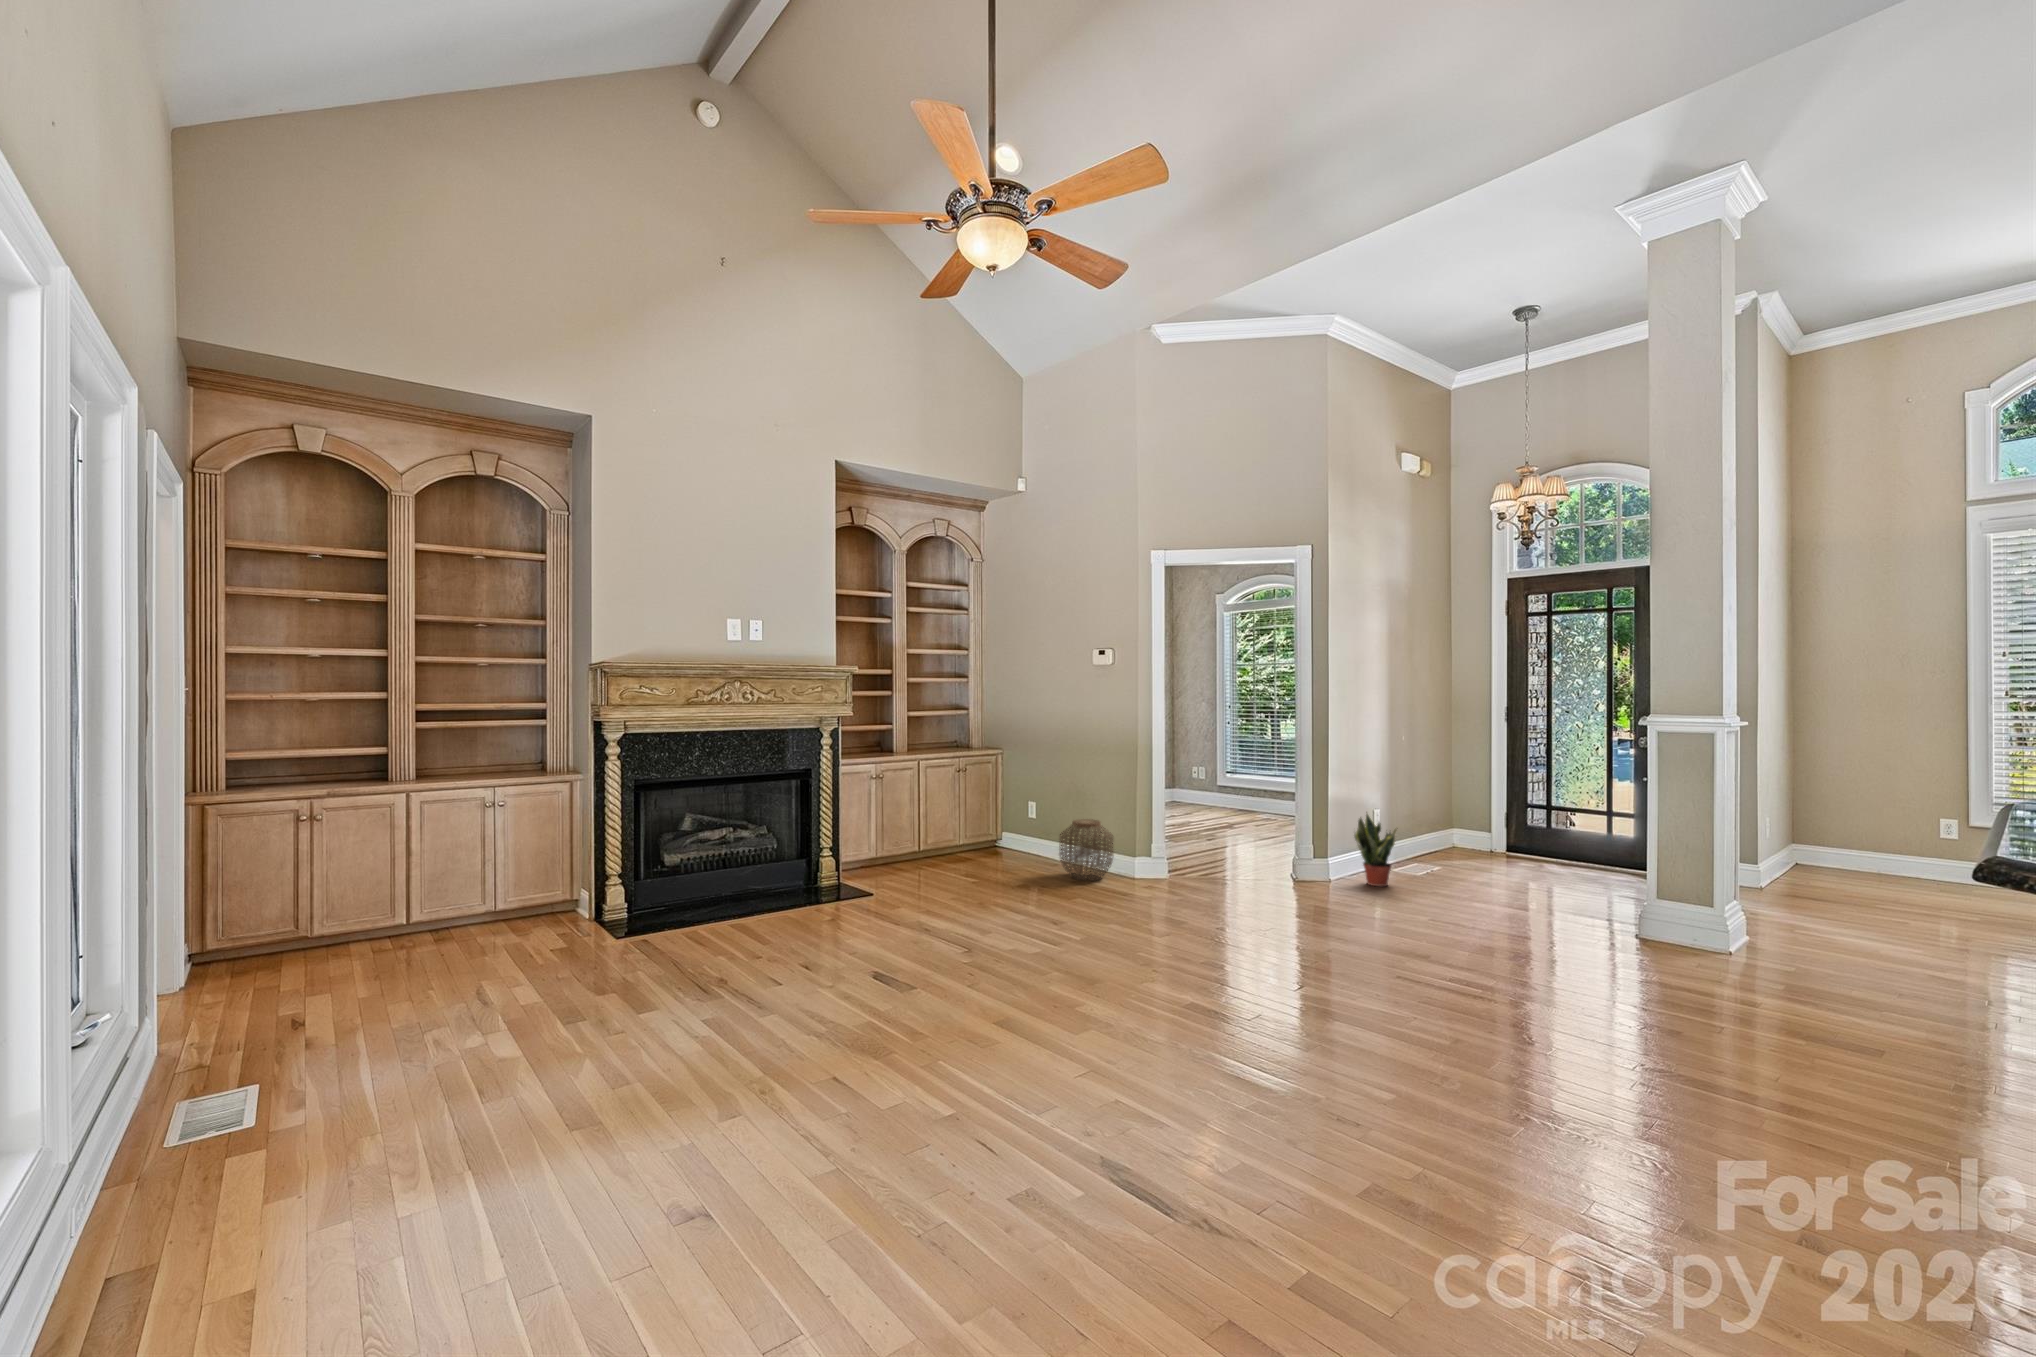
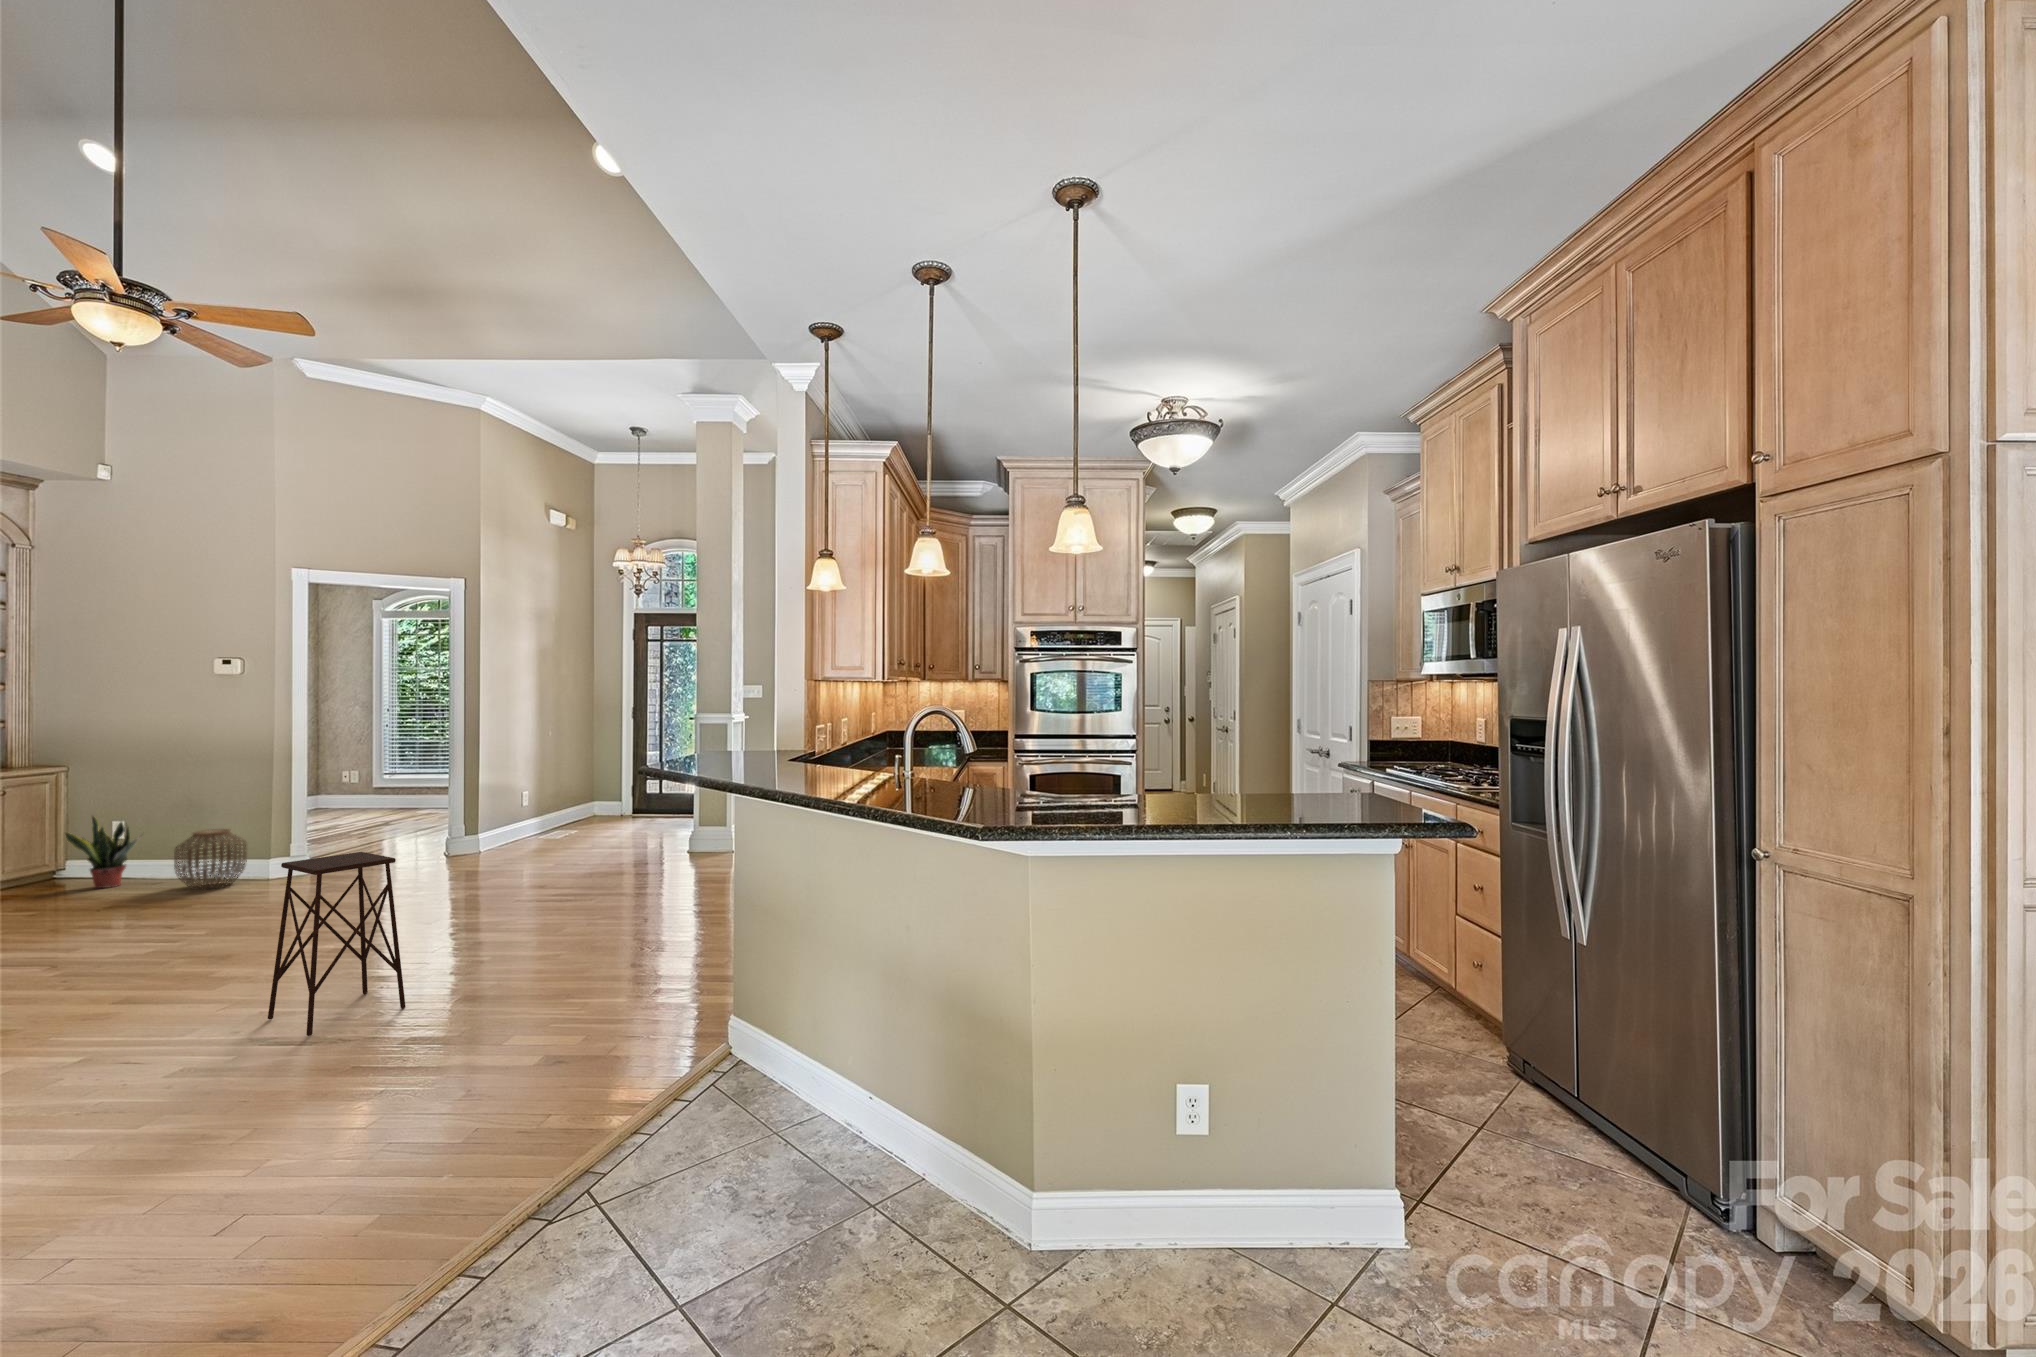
potted plant: present [1354,814,1396,886] -> present [65,816,143,888]
side table: none [1105,906,1277,1204] -> present [268,852,406,1036]

